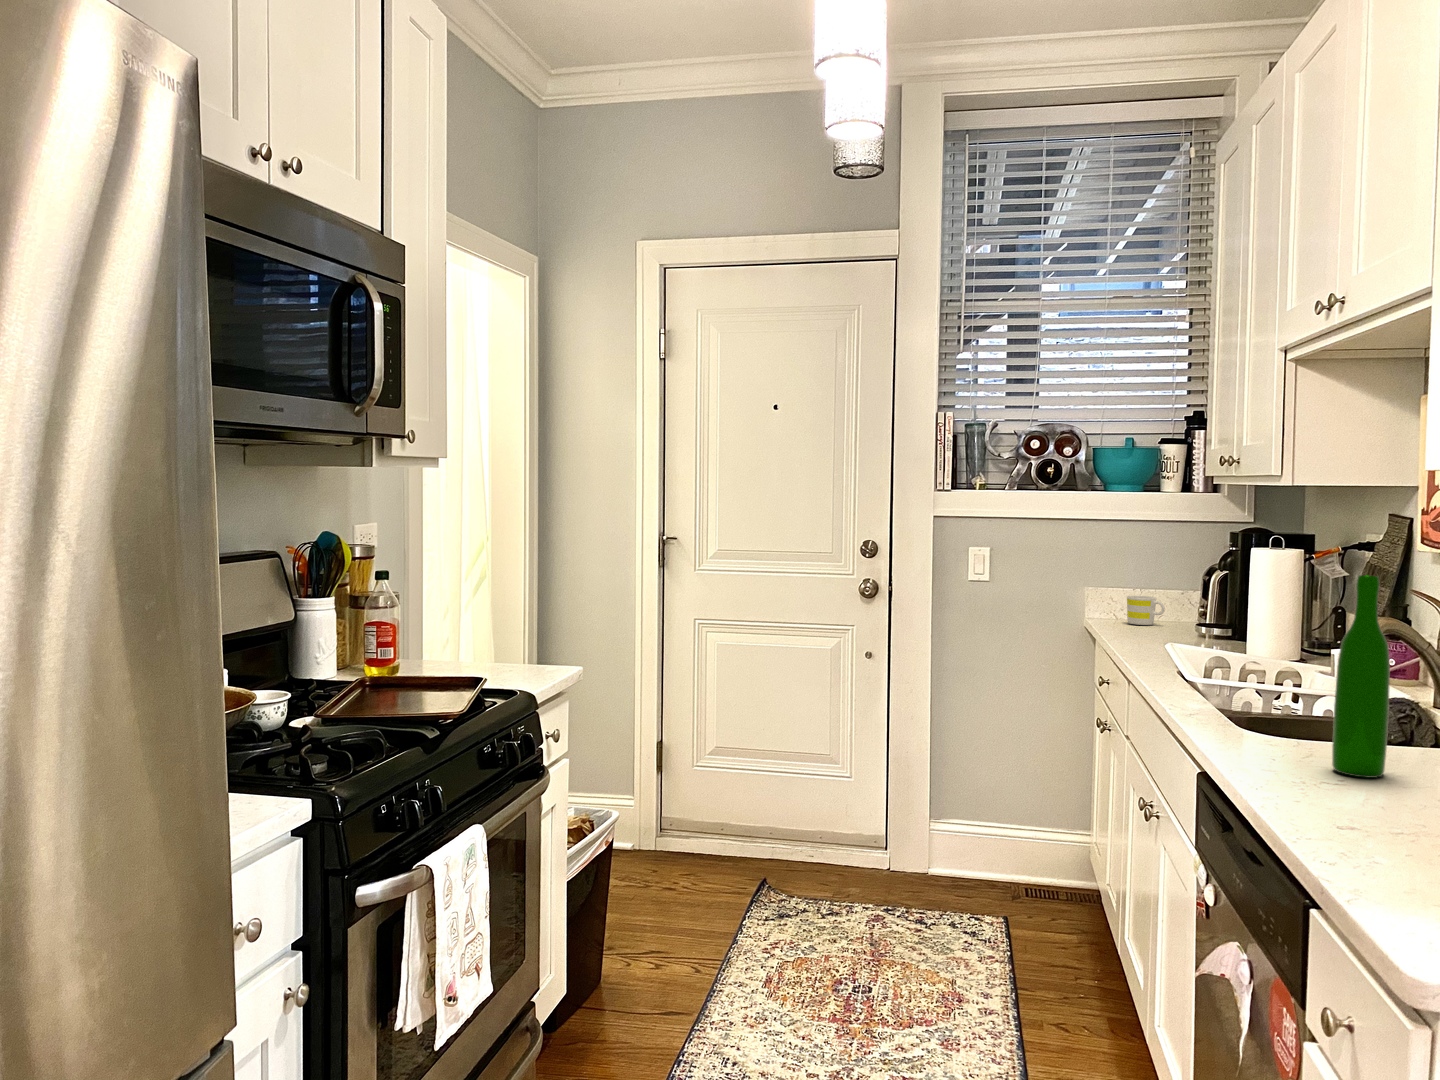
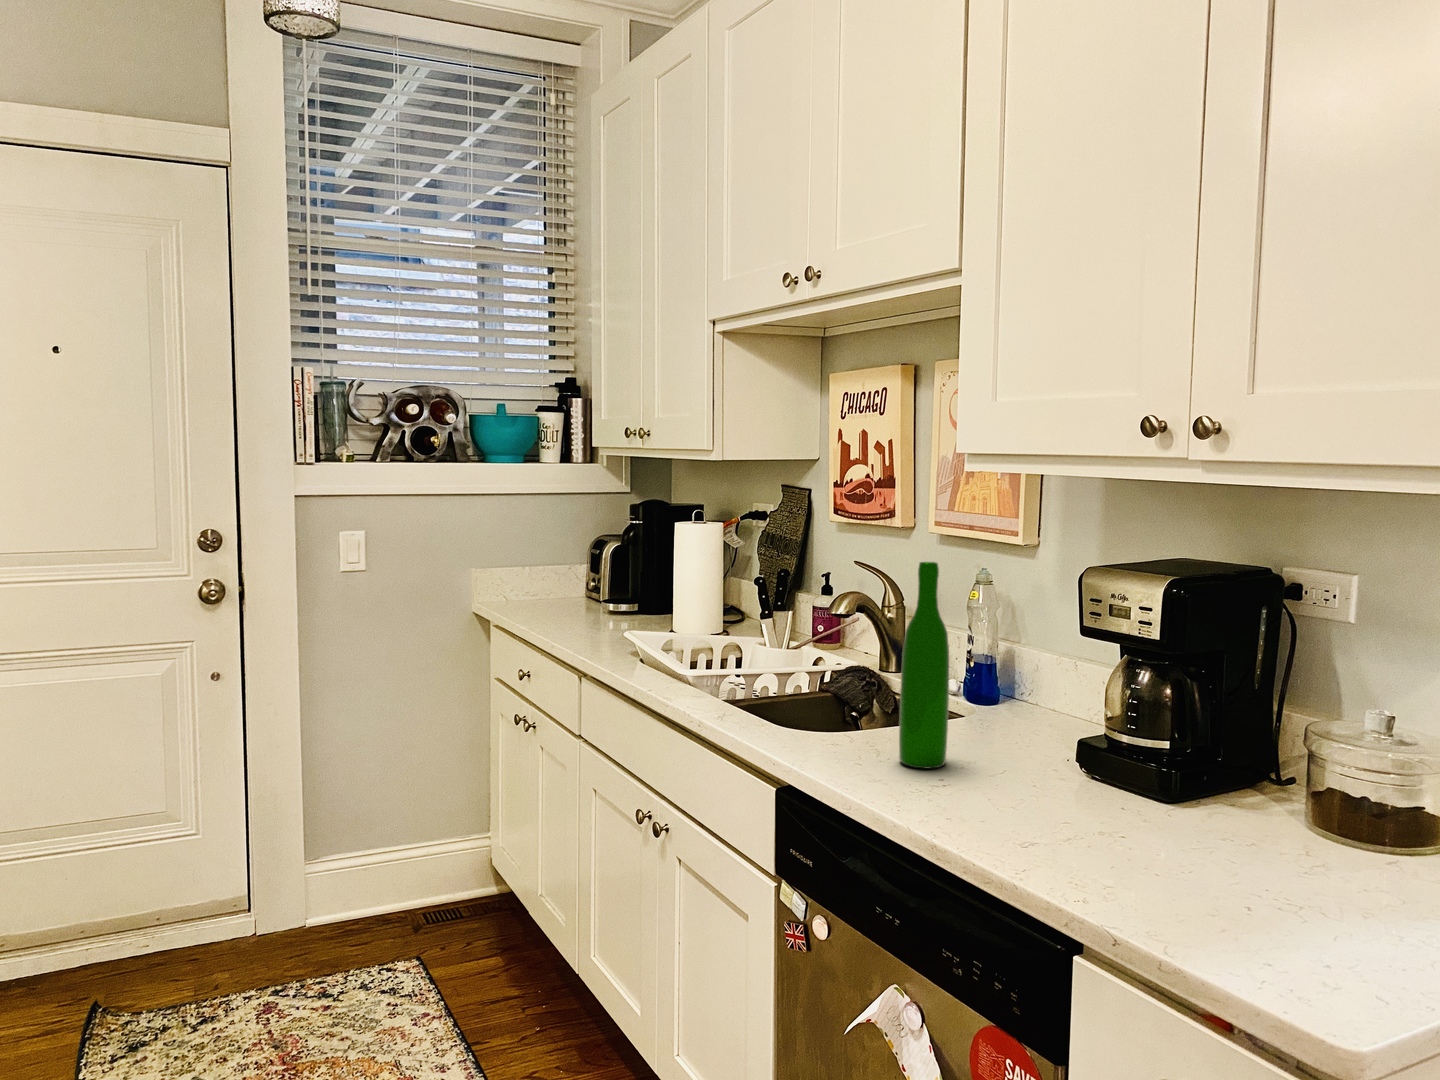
mug: present [1127,595,1165,625] -> none [519,574,559,605]

